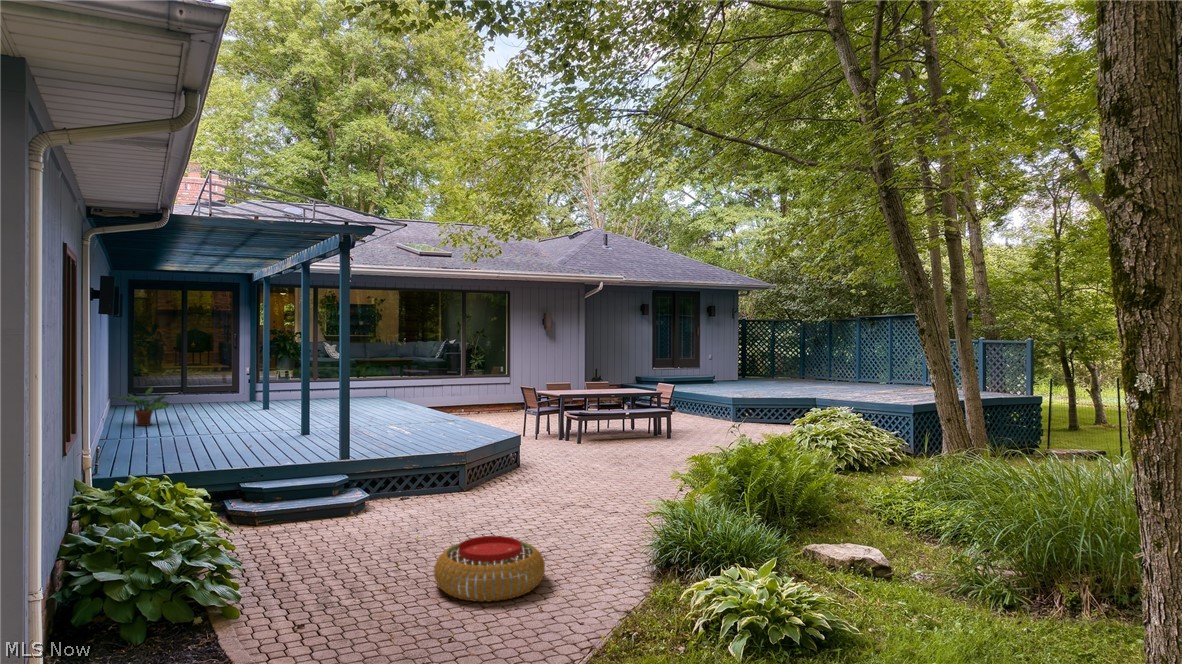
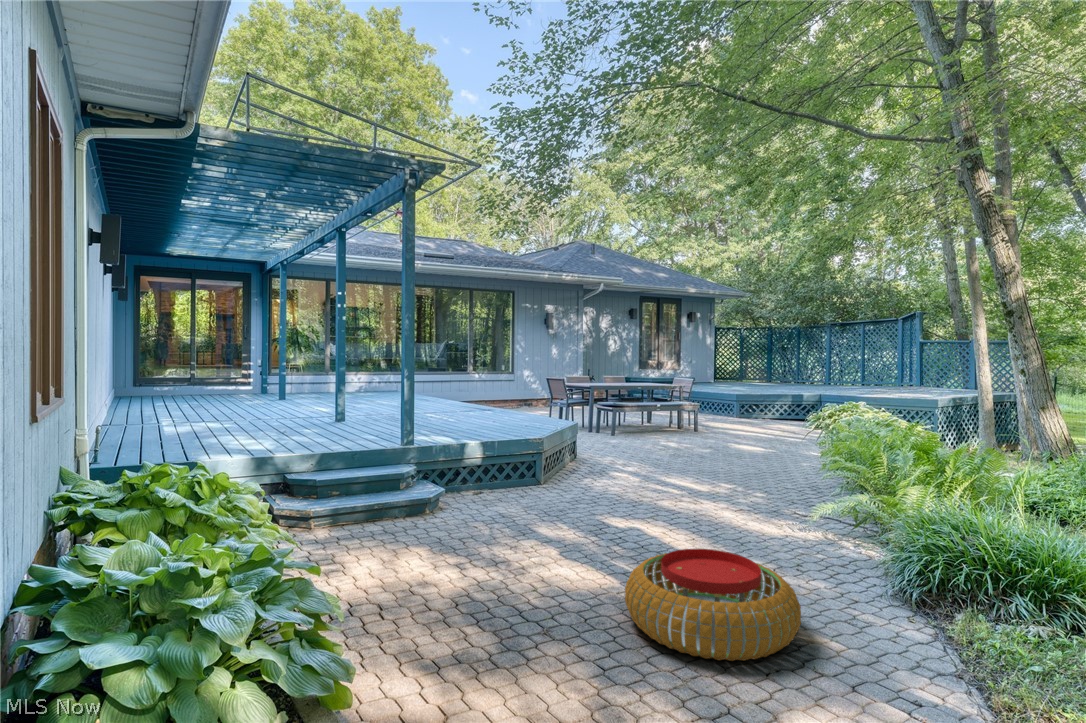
potted plant: present [113,386,169,426] -> none [113,368,182,413]

